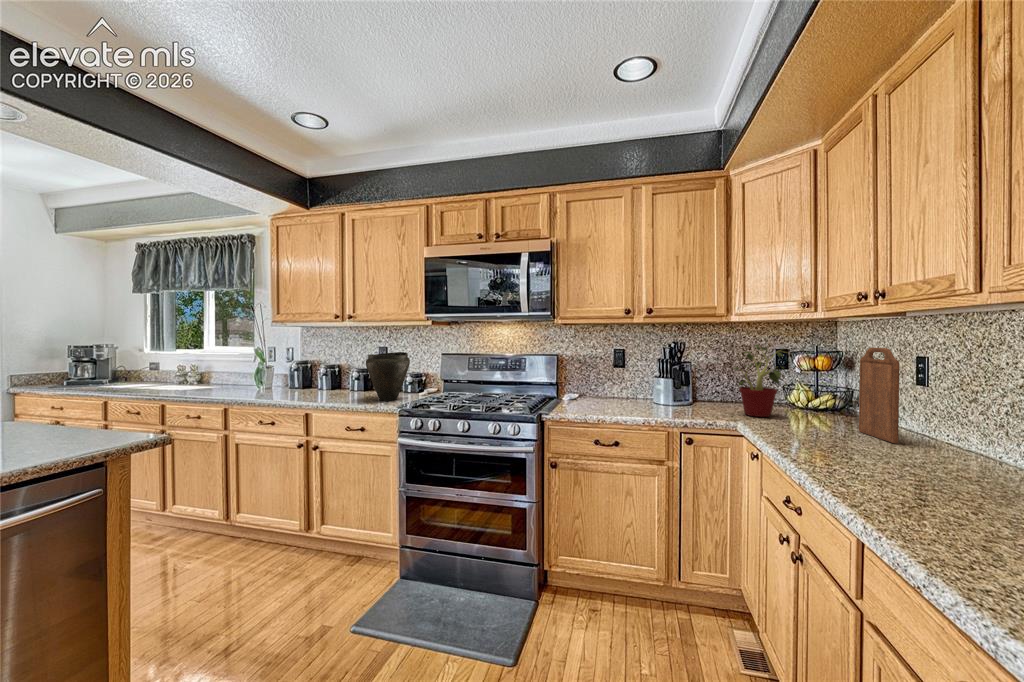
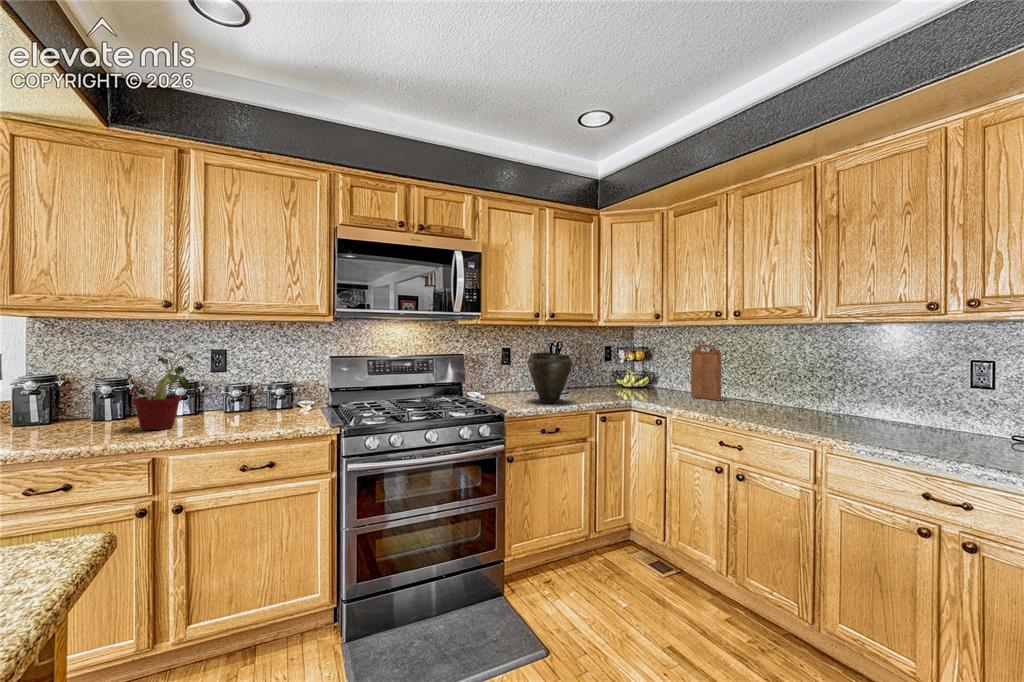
potted plant: present [733,345,785,417] -> present [126,347,194,430]
vase: present [366,352,410,401] -> present [528,352,572,403]

